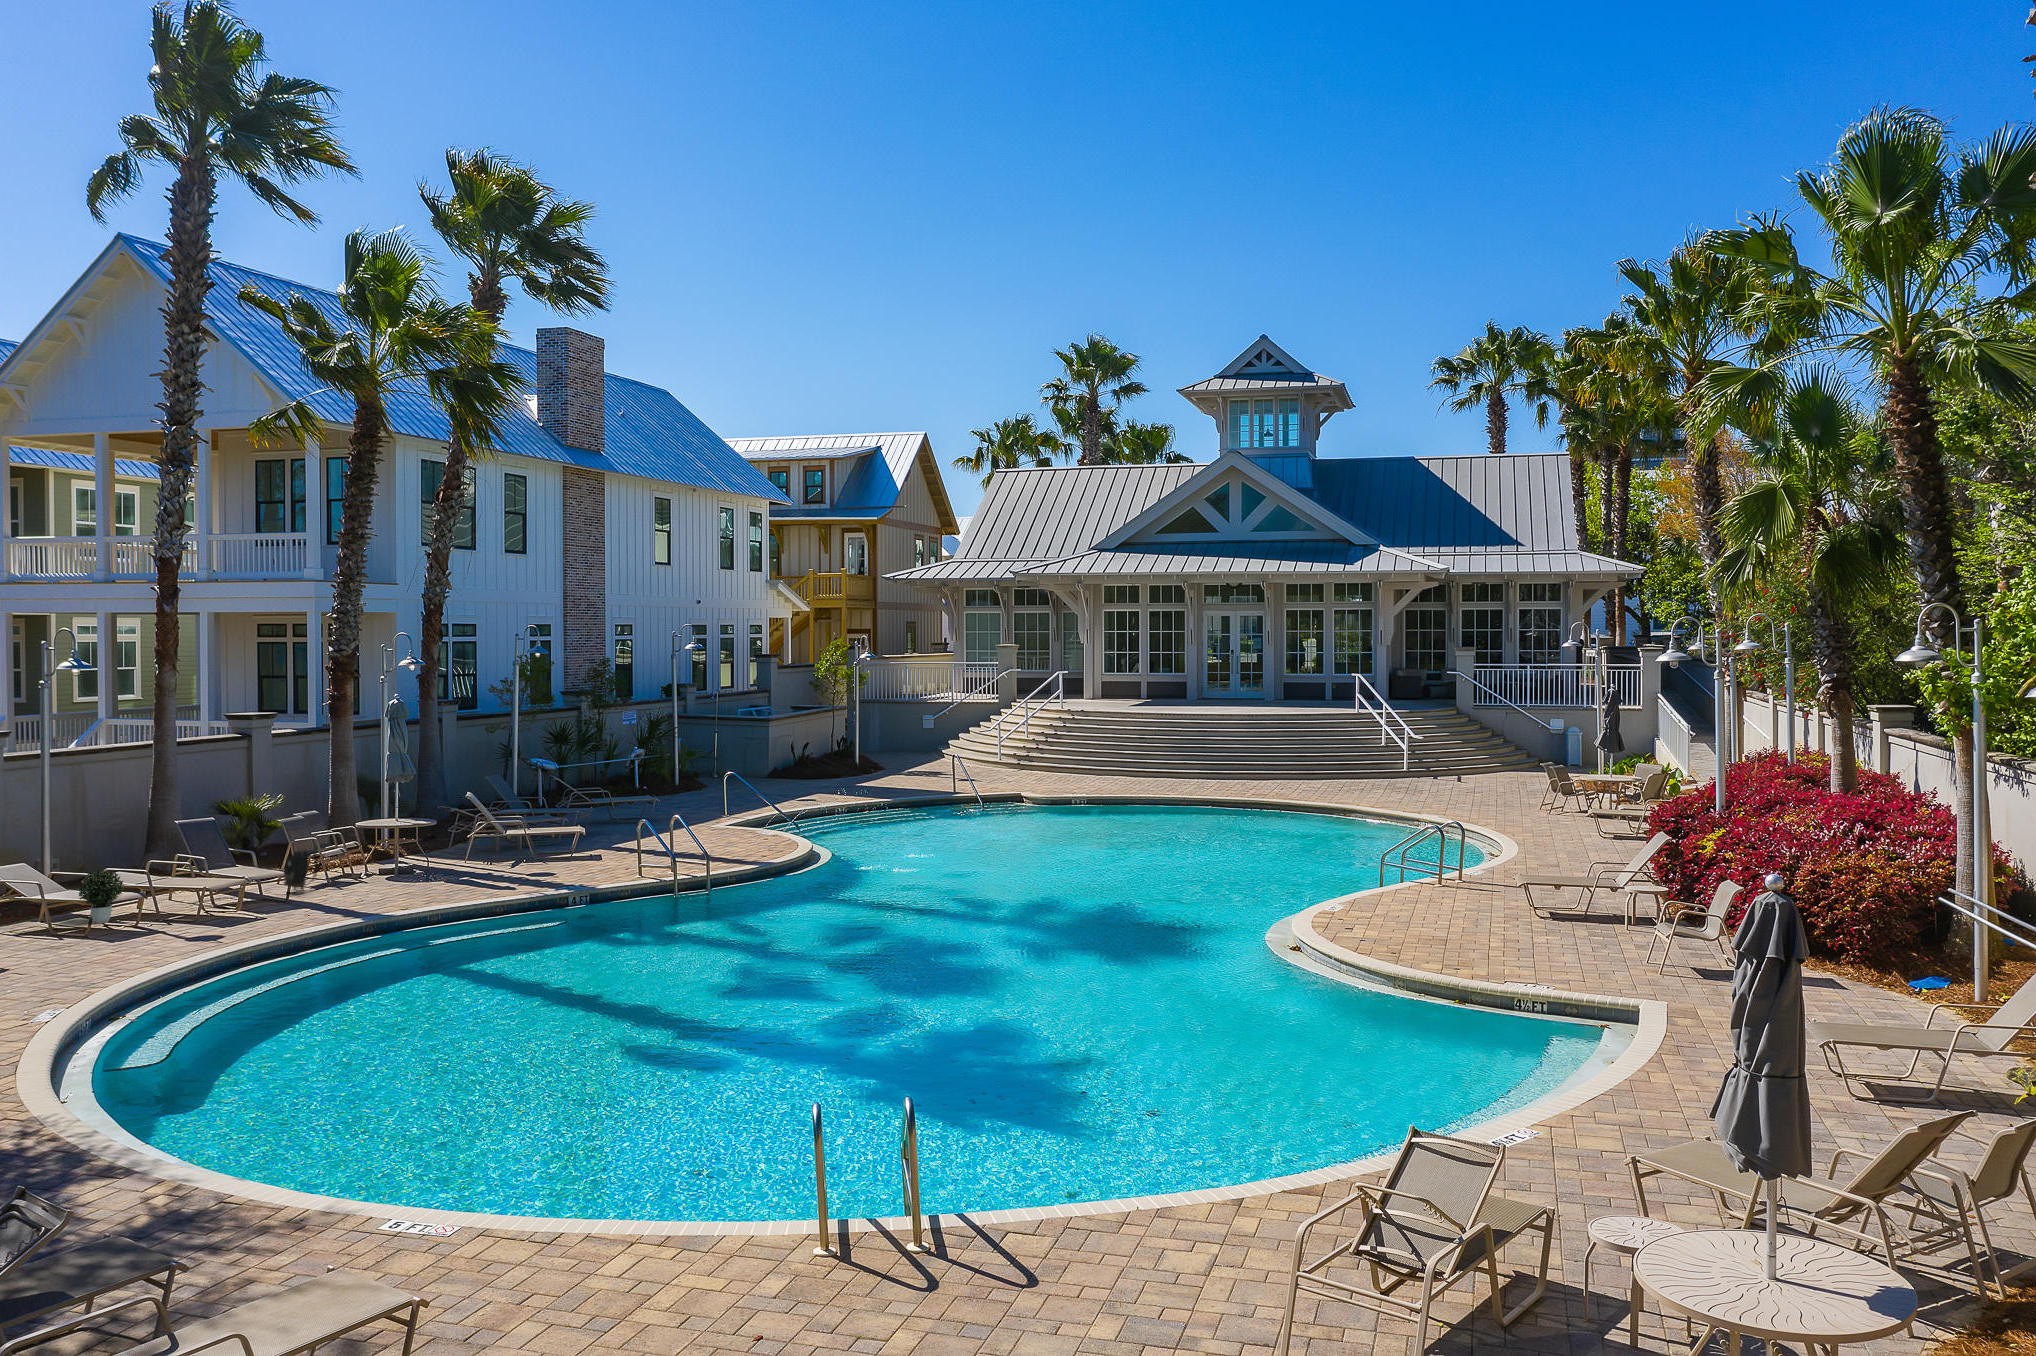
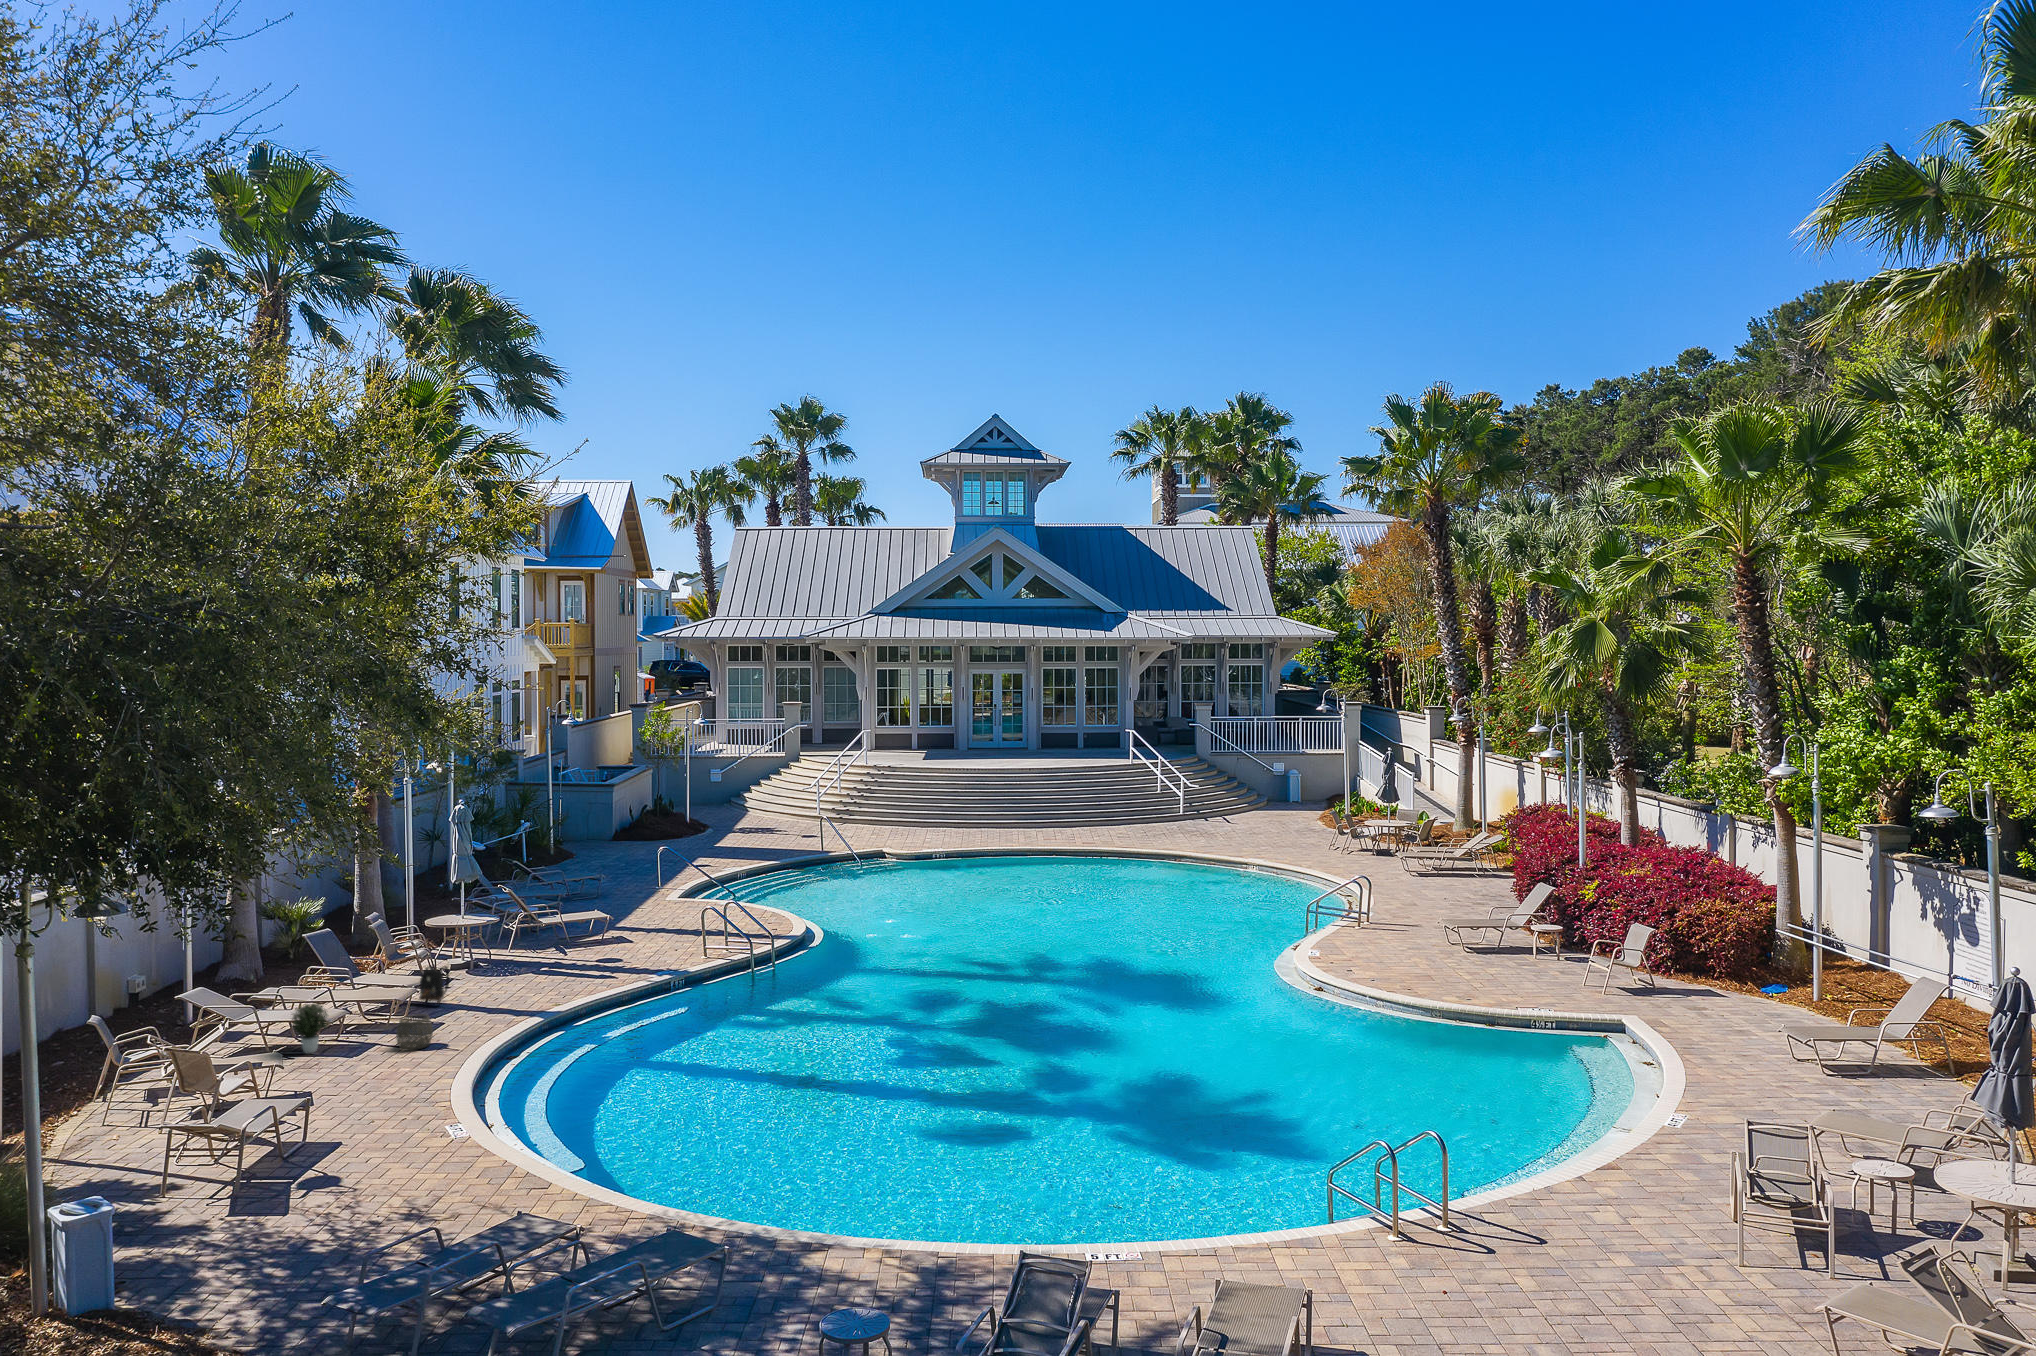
woven basket: none [161,895,208,934] -> present [396,1014,433,1050]

